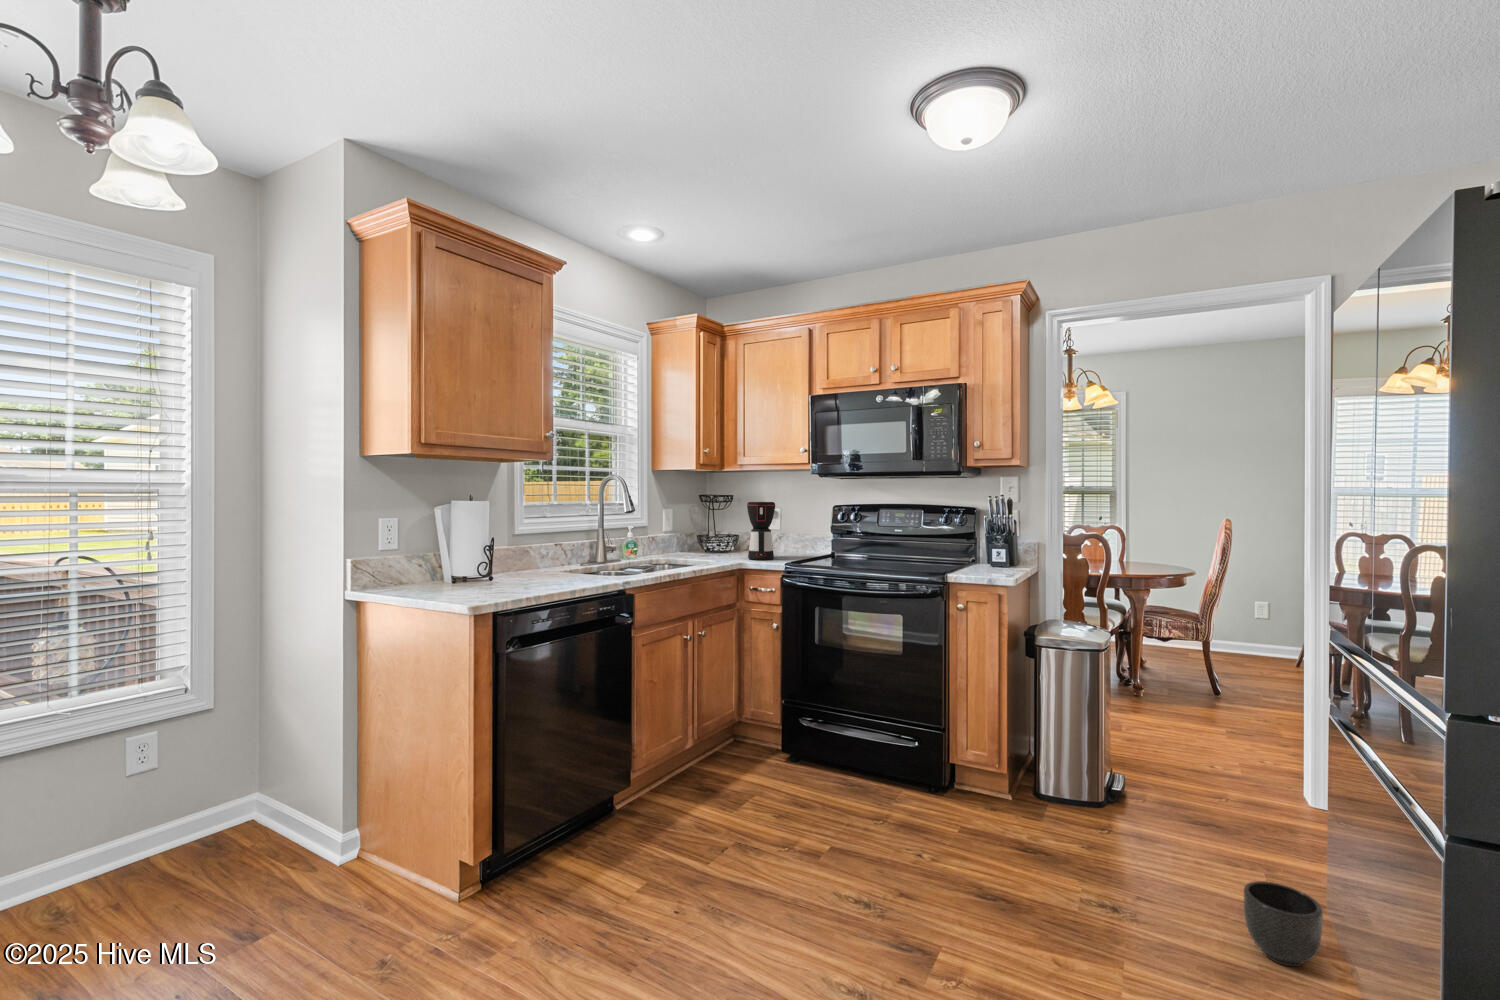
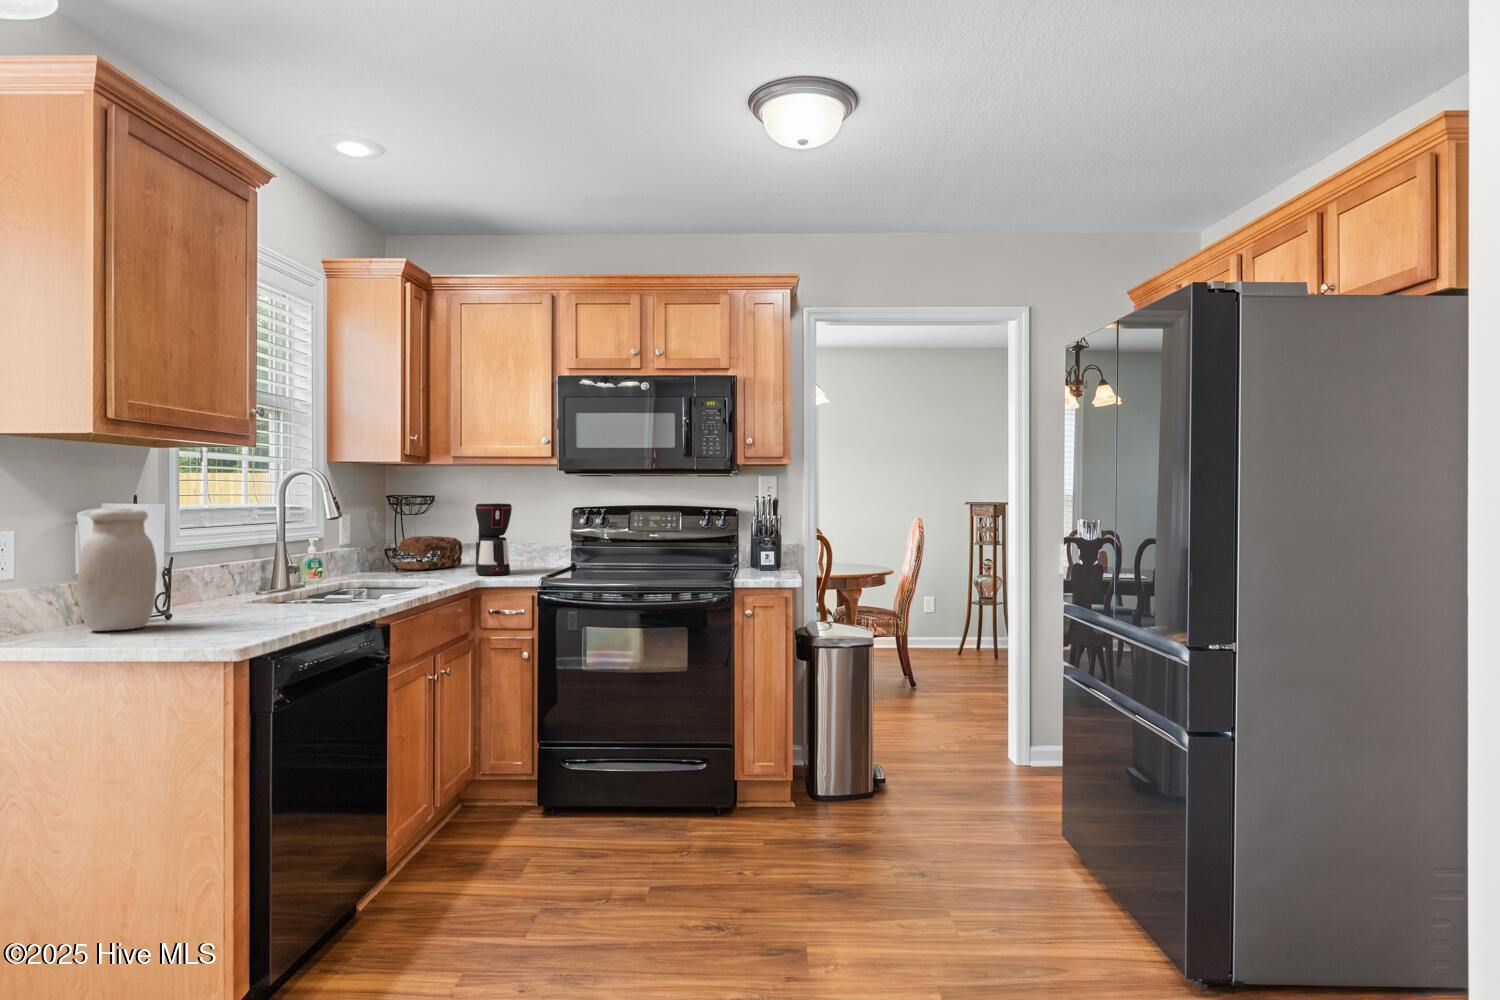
jar: none [419,505,467,588] -> present [77,508,157,631]
bread loaf: none [703,527,754,553] -> present [397,536,462,570]
planter: present [1244,881,1323,967] -> none [1026,825,1082,889]

